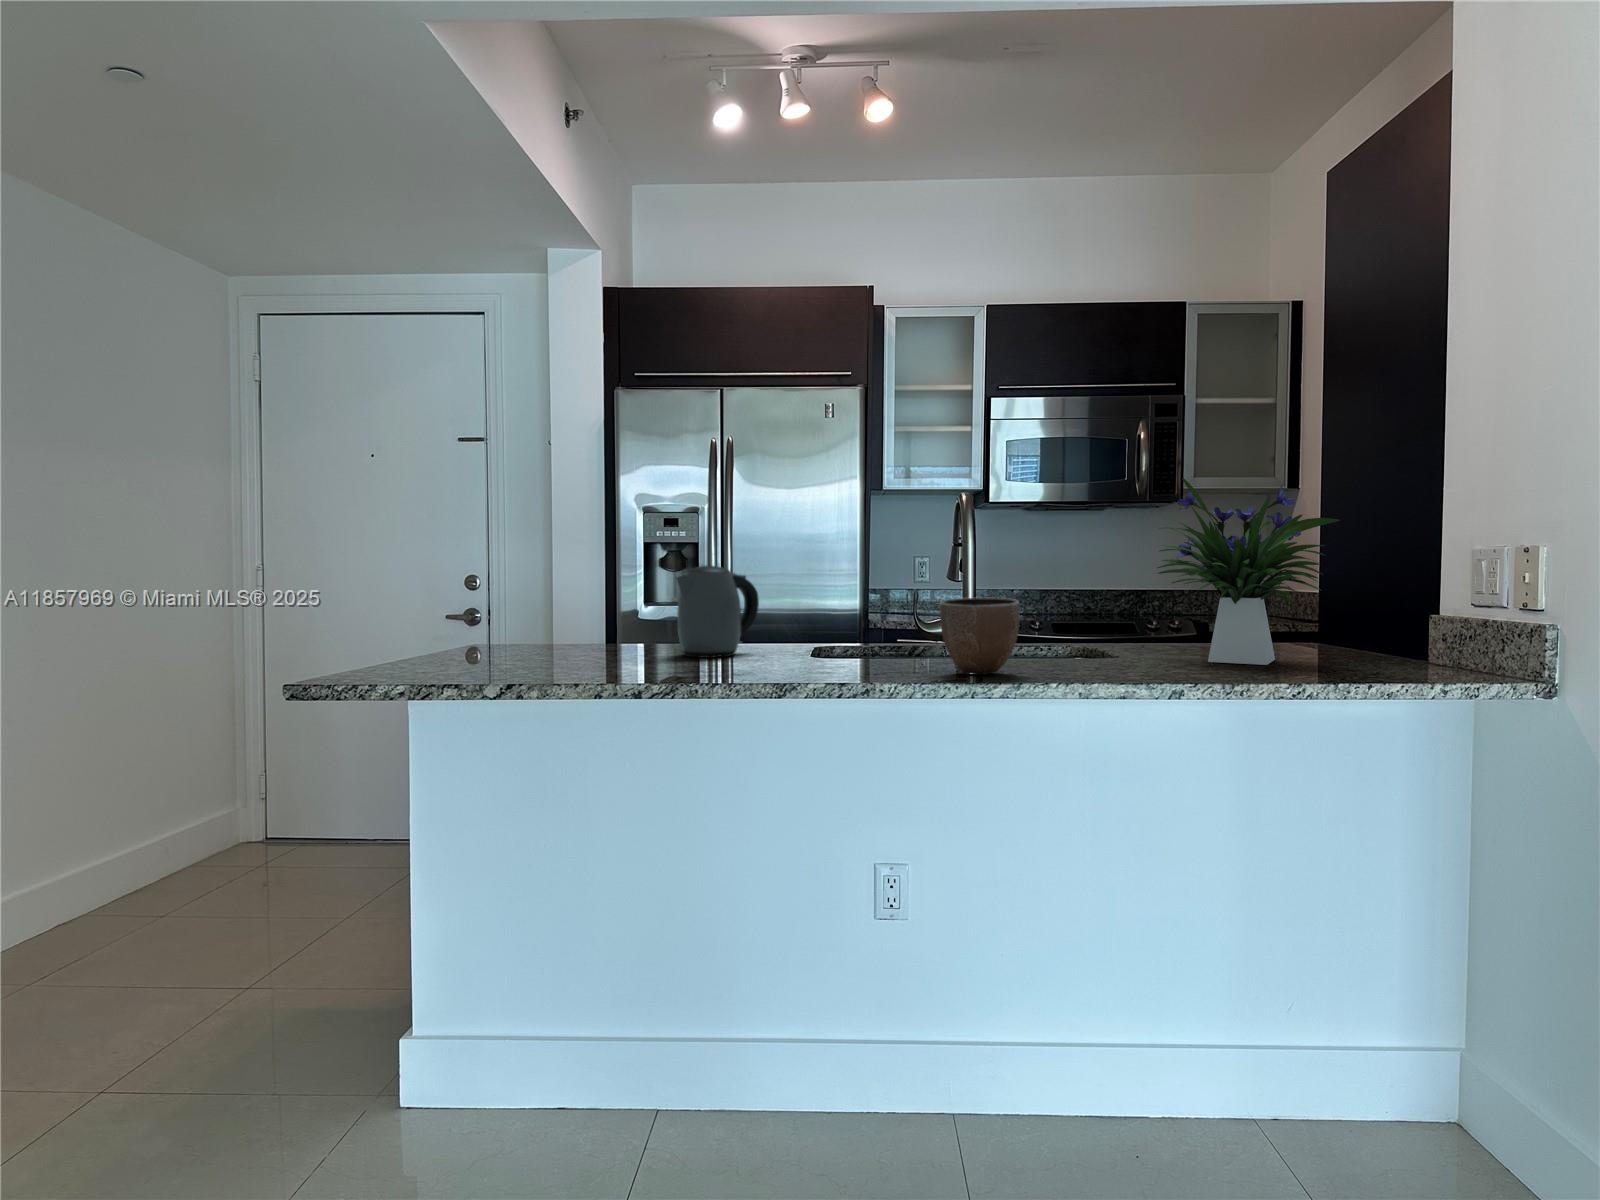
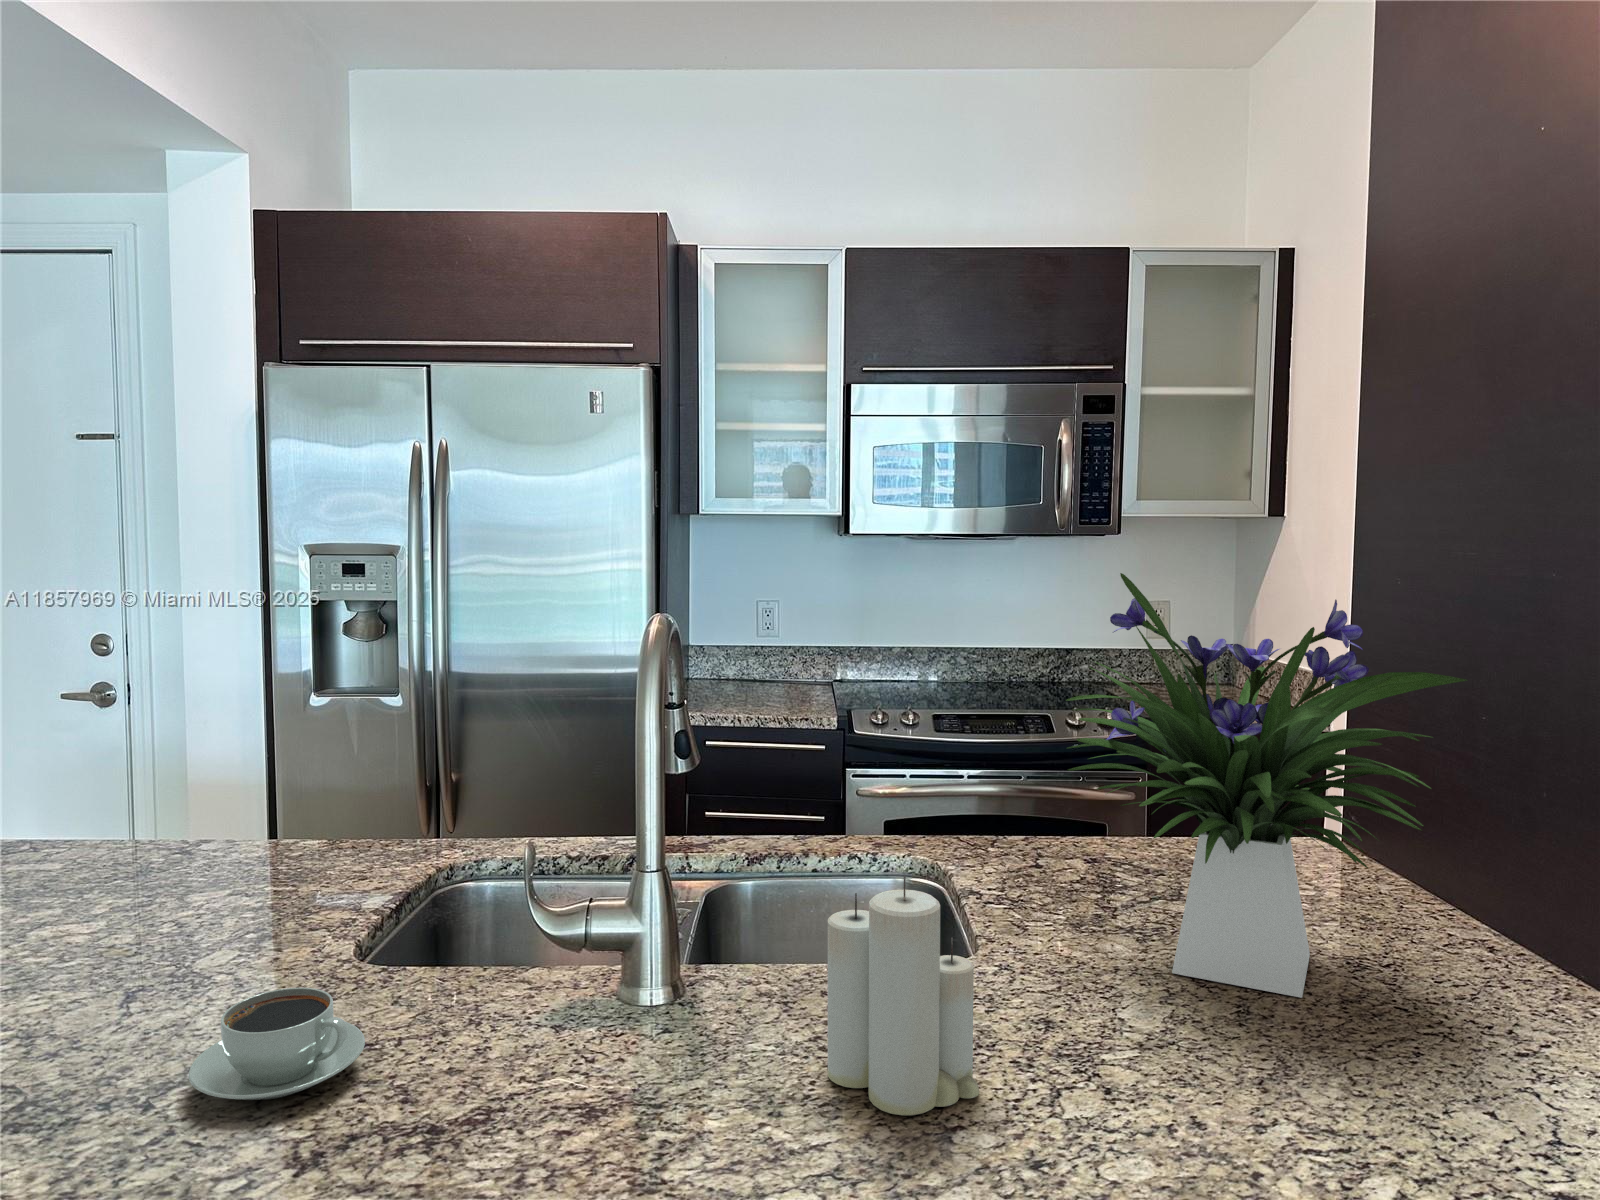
kettle: present [676,566,759,658] -> none [49,739,275,944]
candle: none [1060,584,1126,676] -> present [828,875,979,1115]
decorative bowl: present [940,598,1020,675] -> none [520,877,719,1103]
coffee cup: none [806,642,870,675] -> present [189,988,365,1100]

